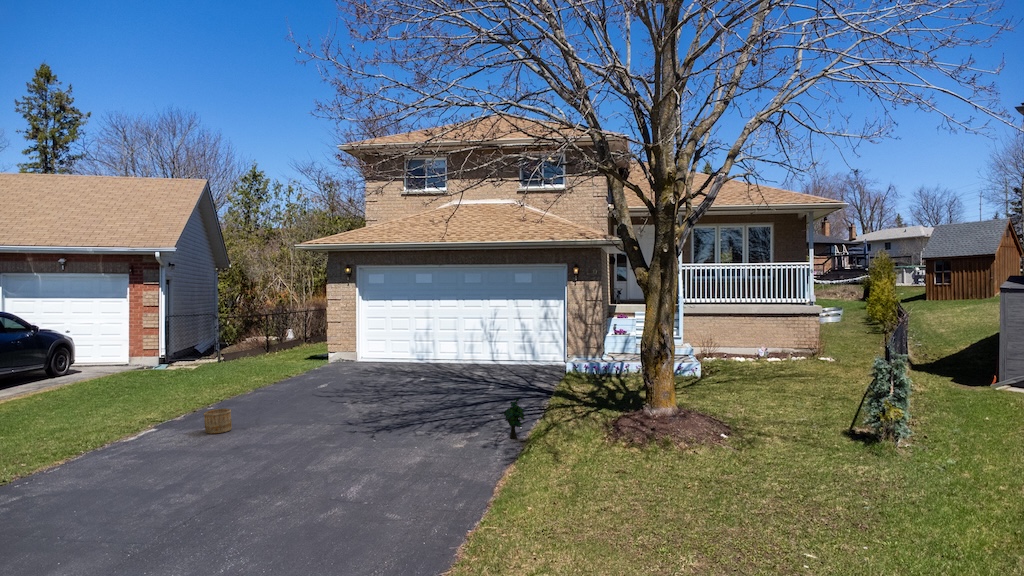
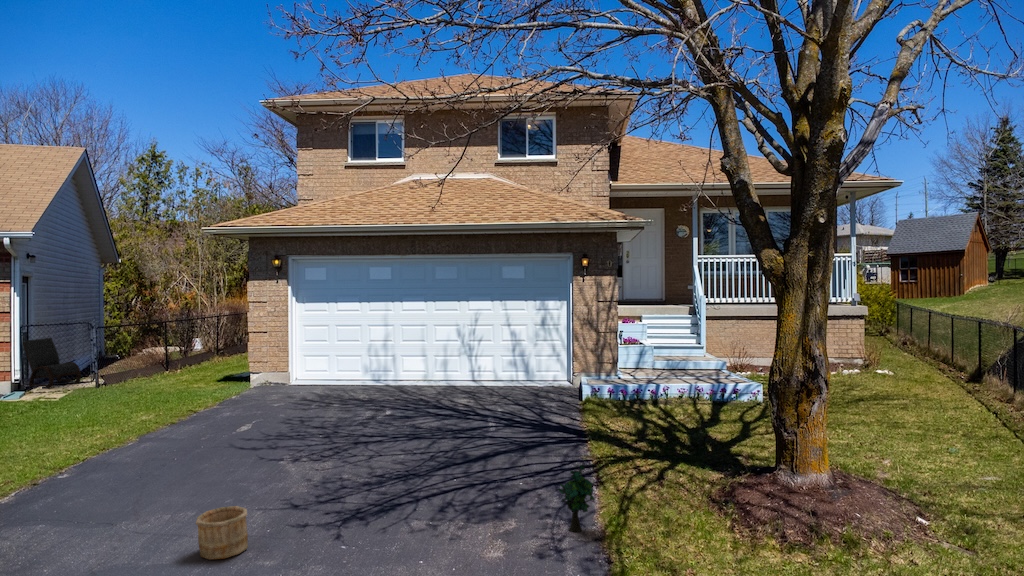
lounge chair: none [167,325,207,361] -> present [23,338,81,389]
wooden bucket: present [203,408,232,434] -> present [196,506,248,560]

